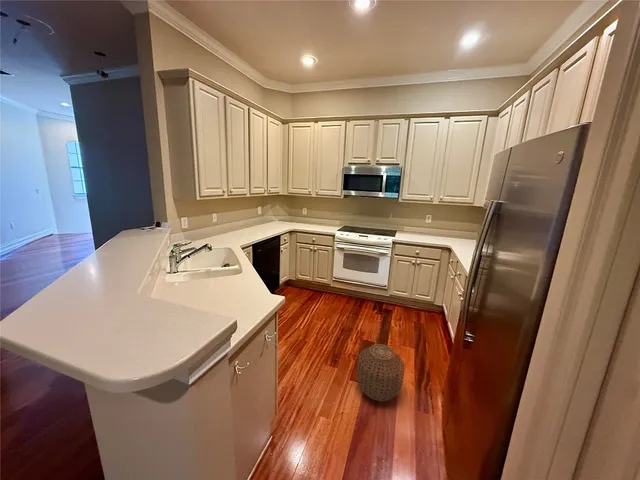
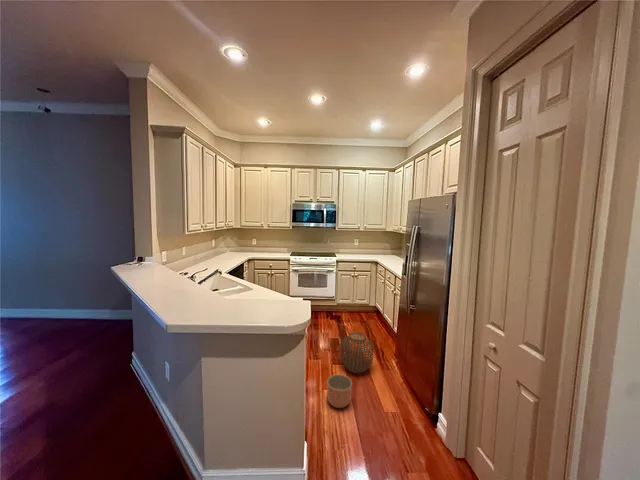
planter: none [313,399,347,450] -> present [327,374,352,408]

